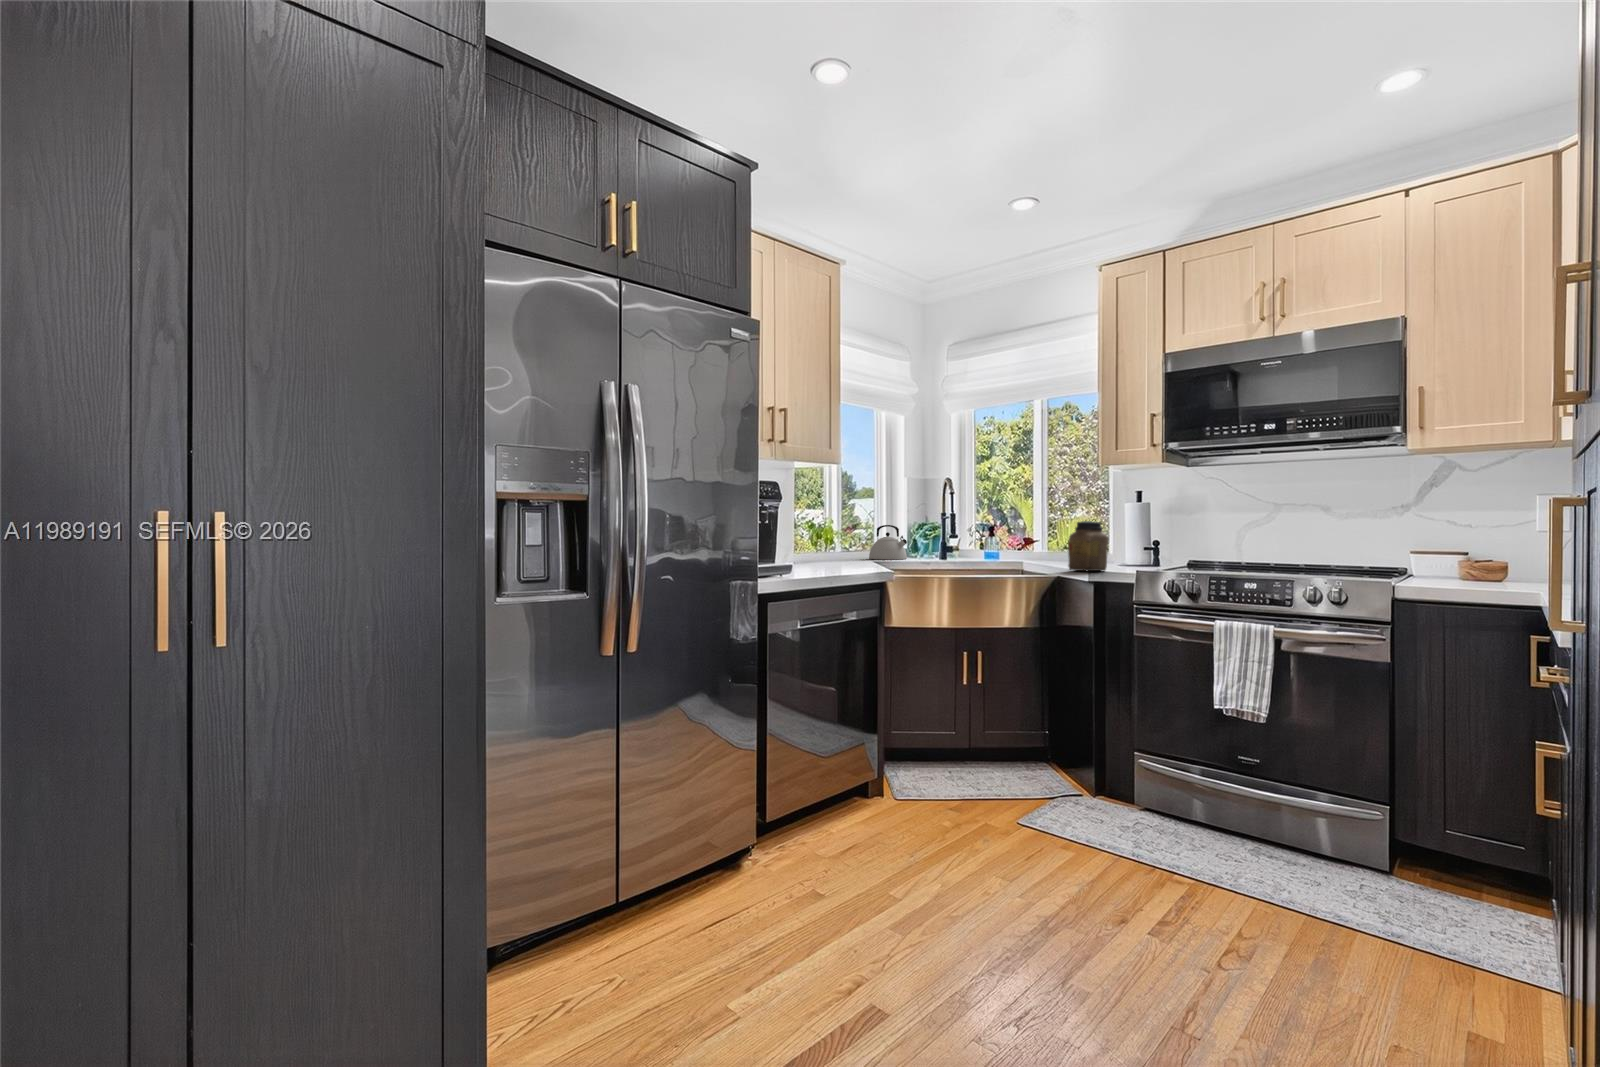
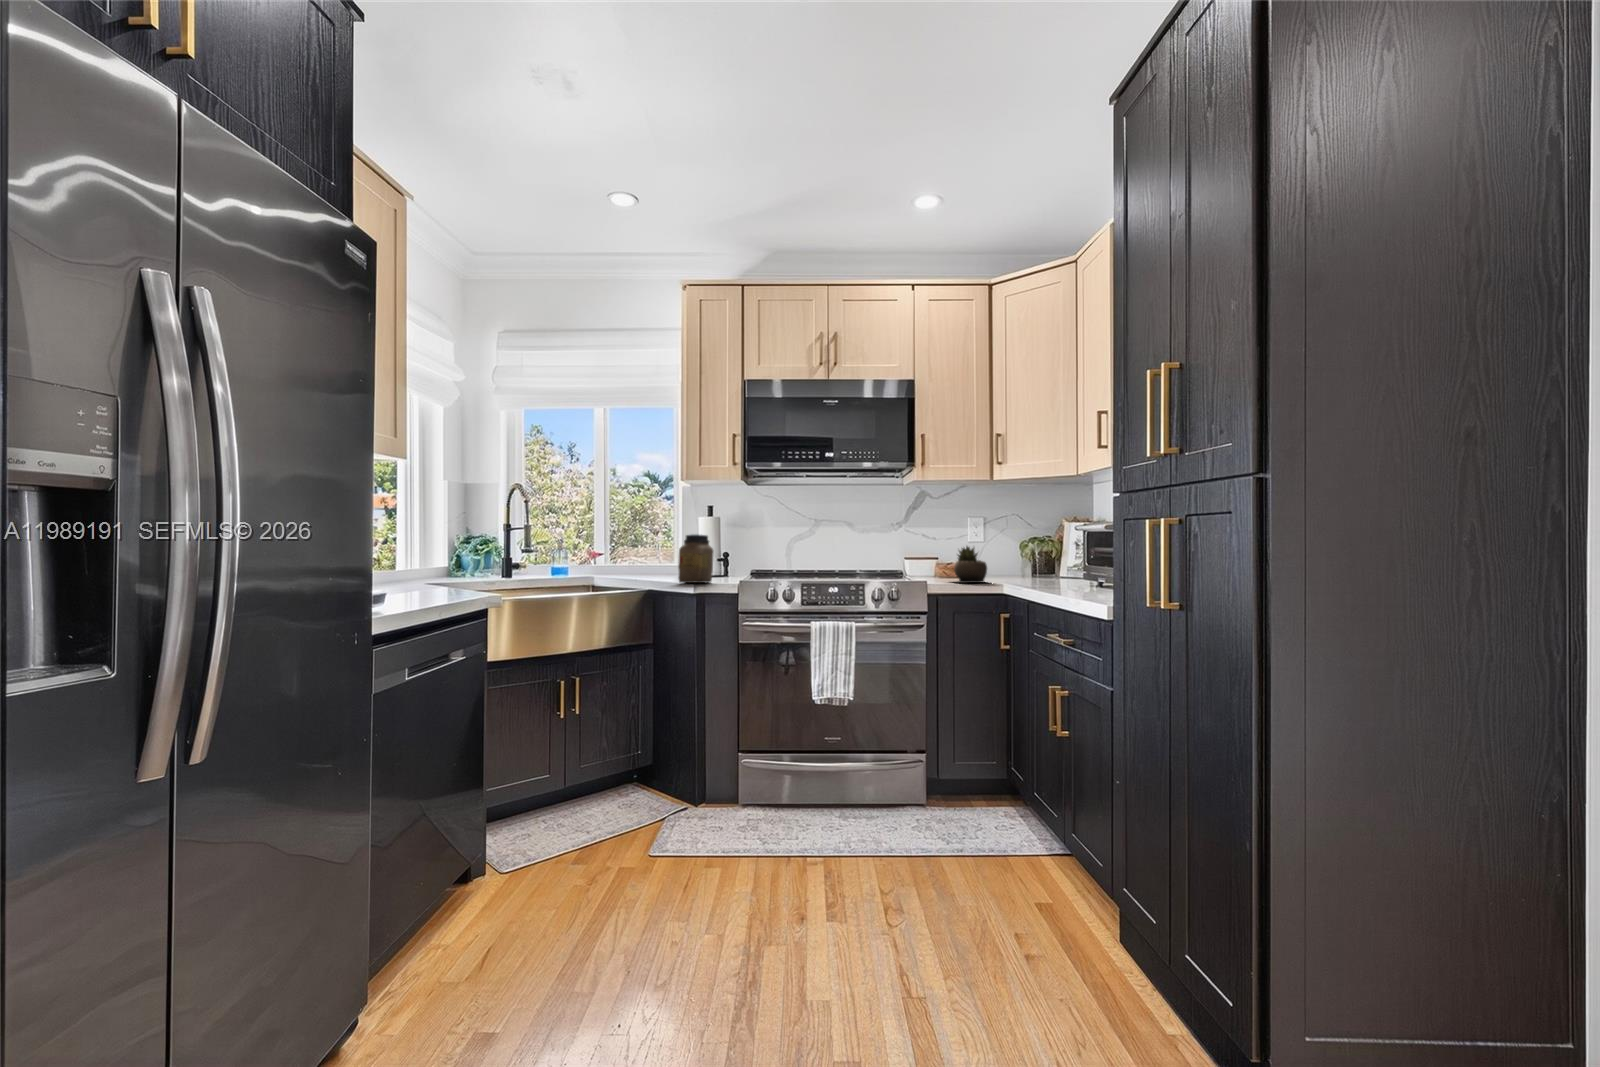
kettle: present [869,525,907,560] -> none [409,537,460,579]
succulent plant: none [1422,533,1502,586] -> present [954,546,987,583]

